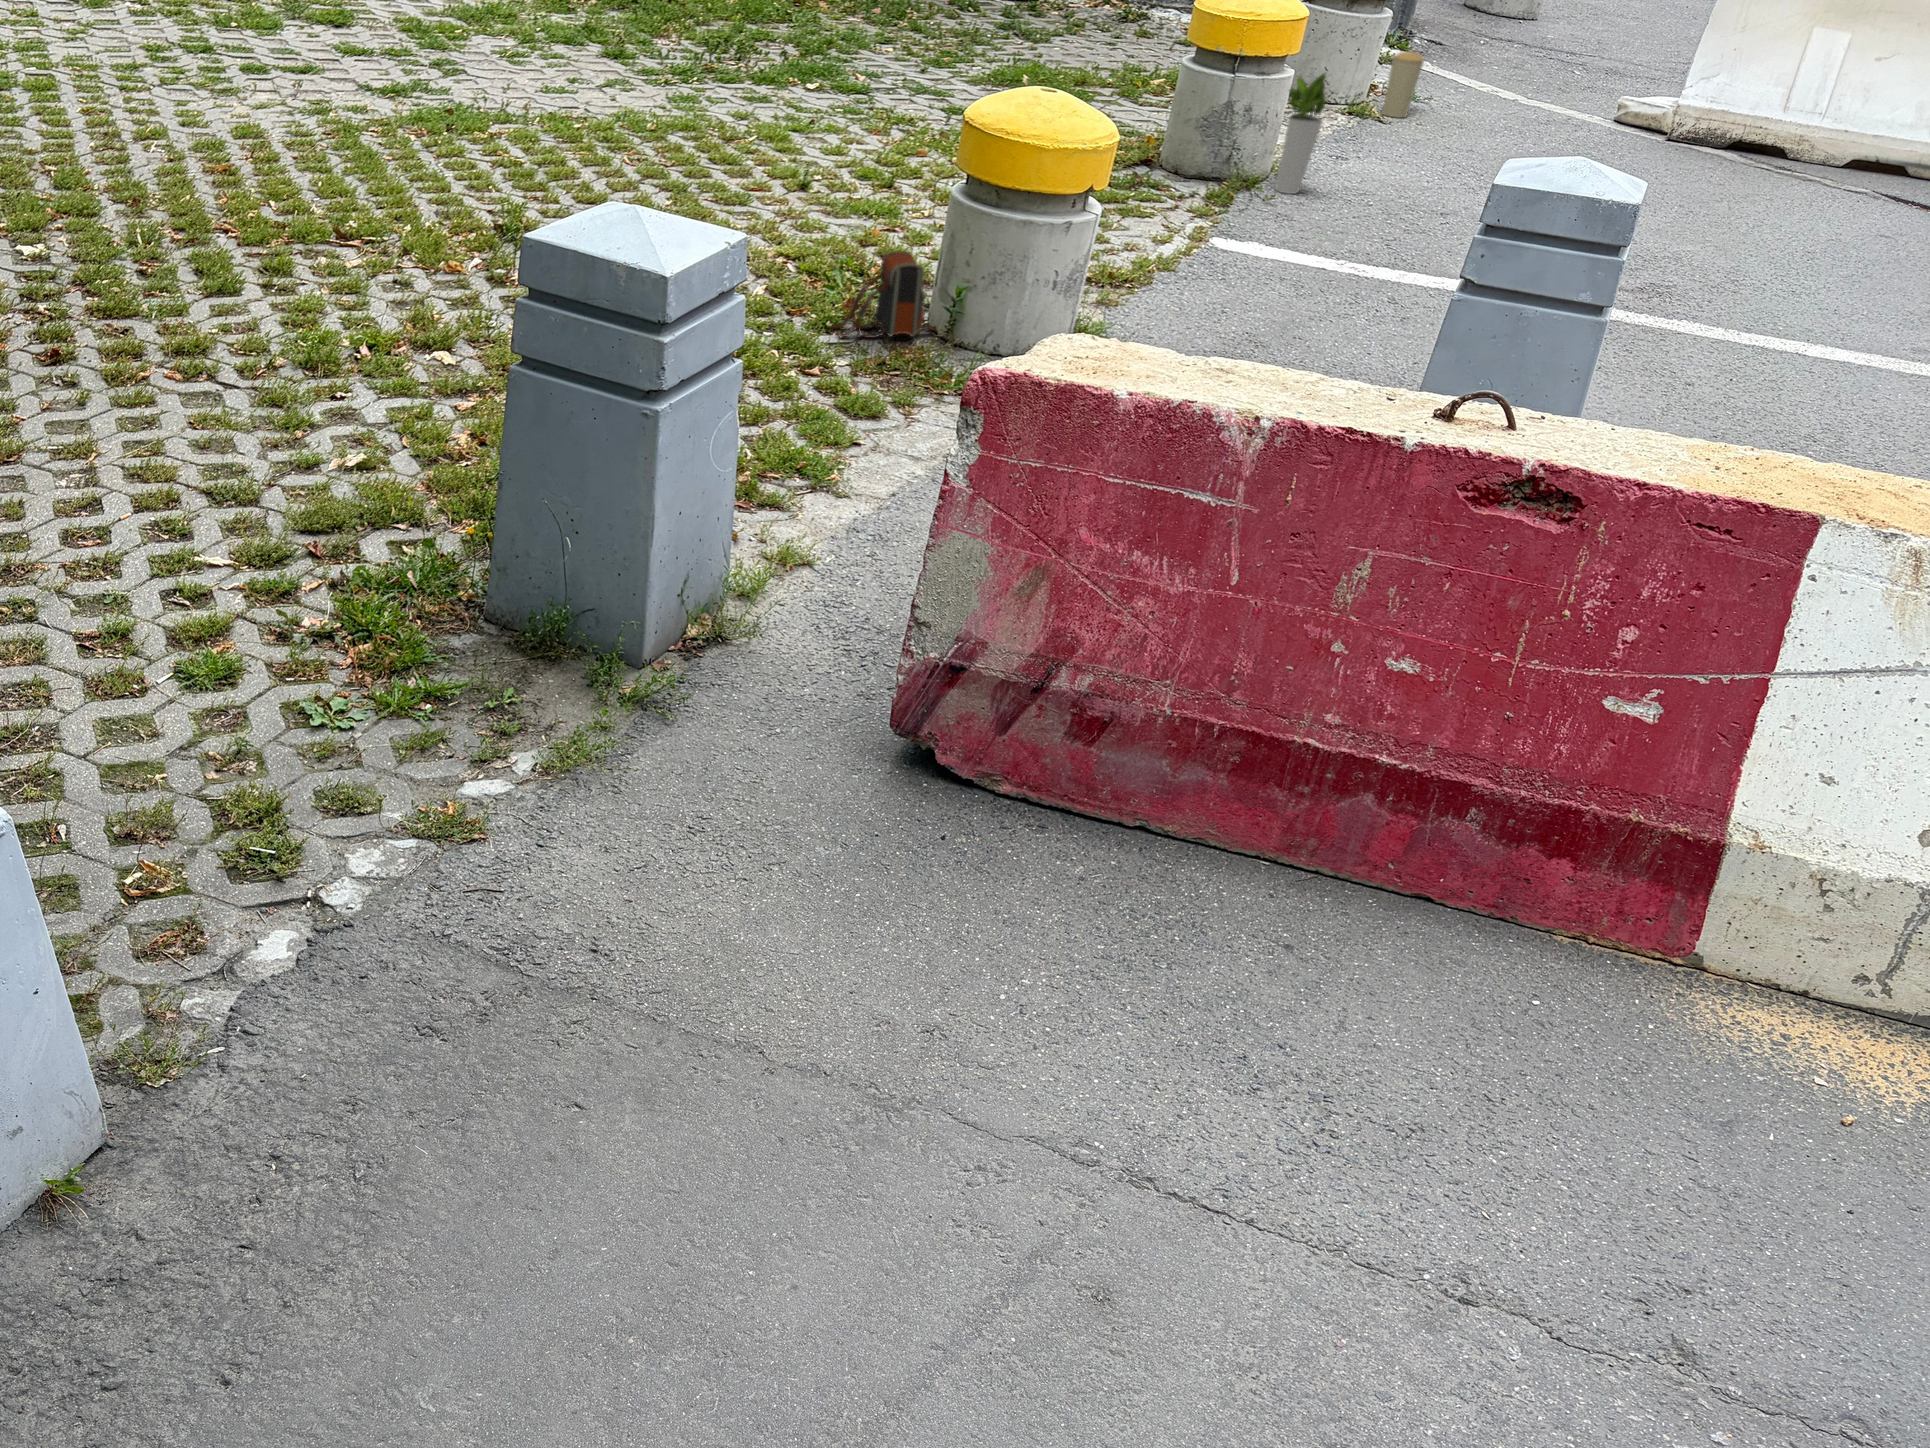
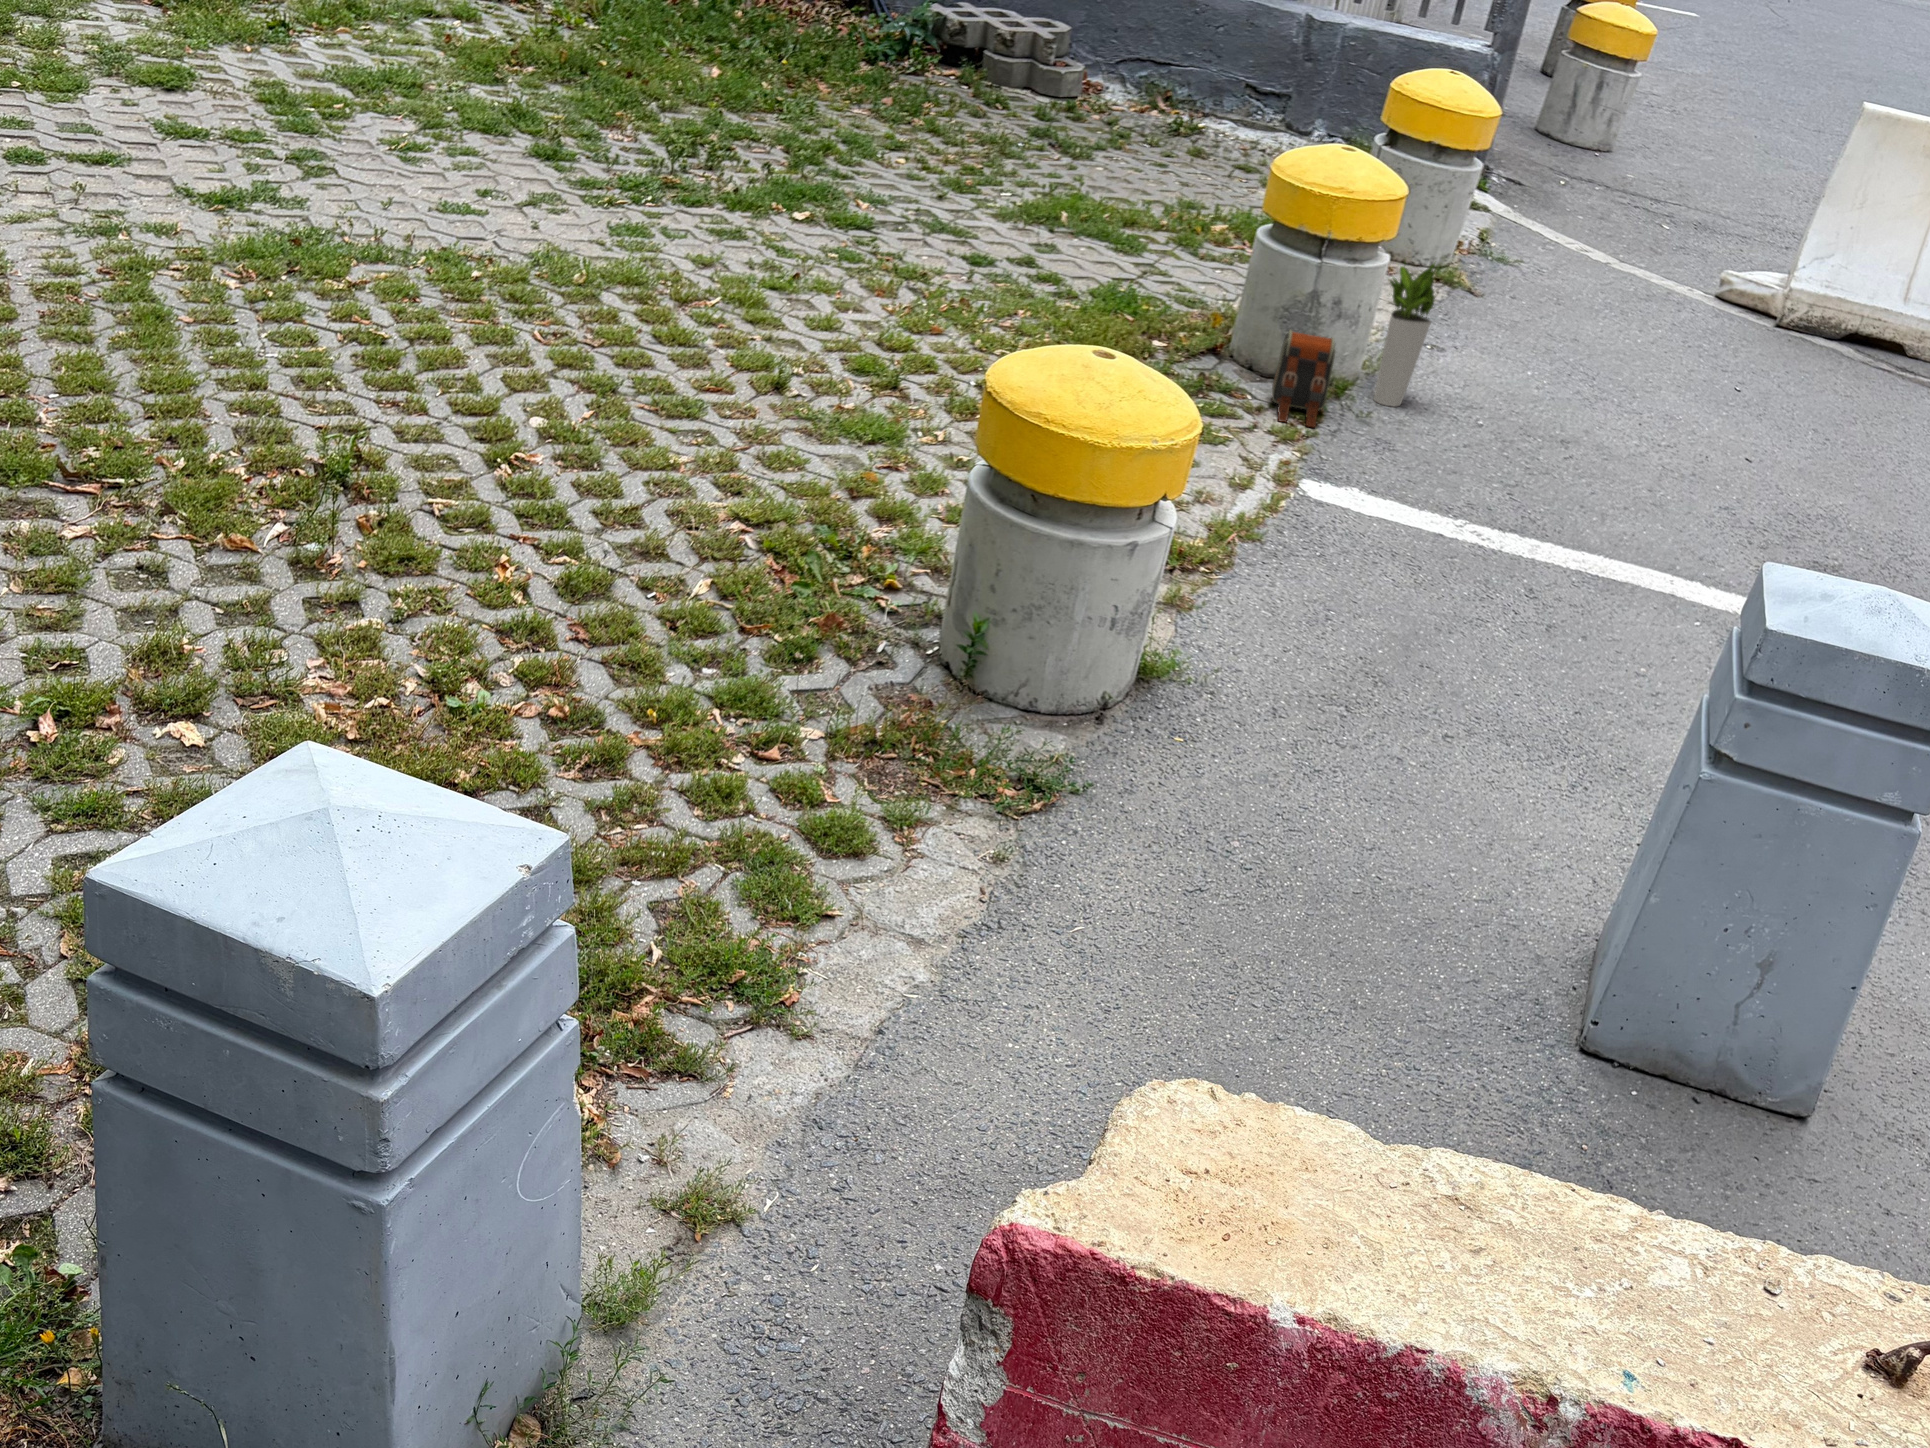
trash can: present [1382,51,1424,118] -> none [1478,210,1528,286]
backpack: present [834,251,937,338] -> present [1272,330,1336,428]

